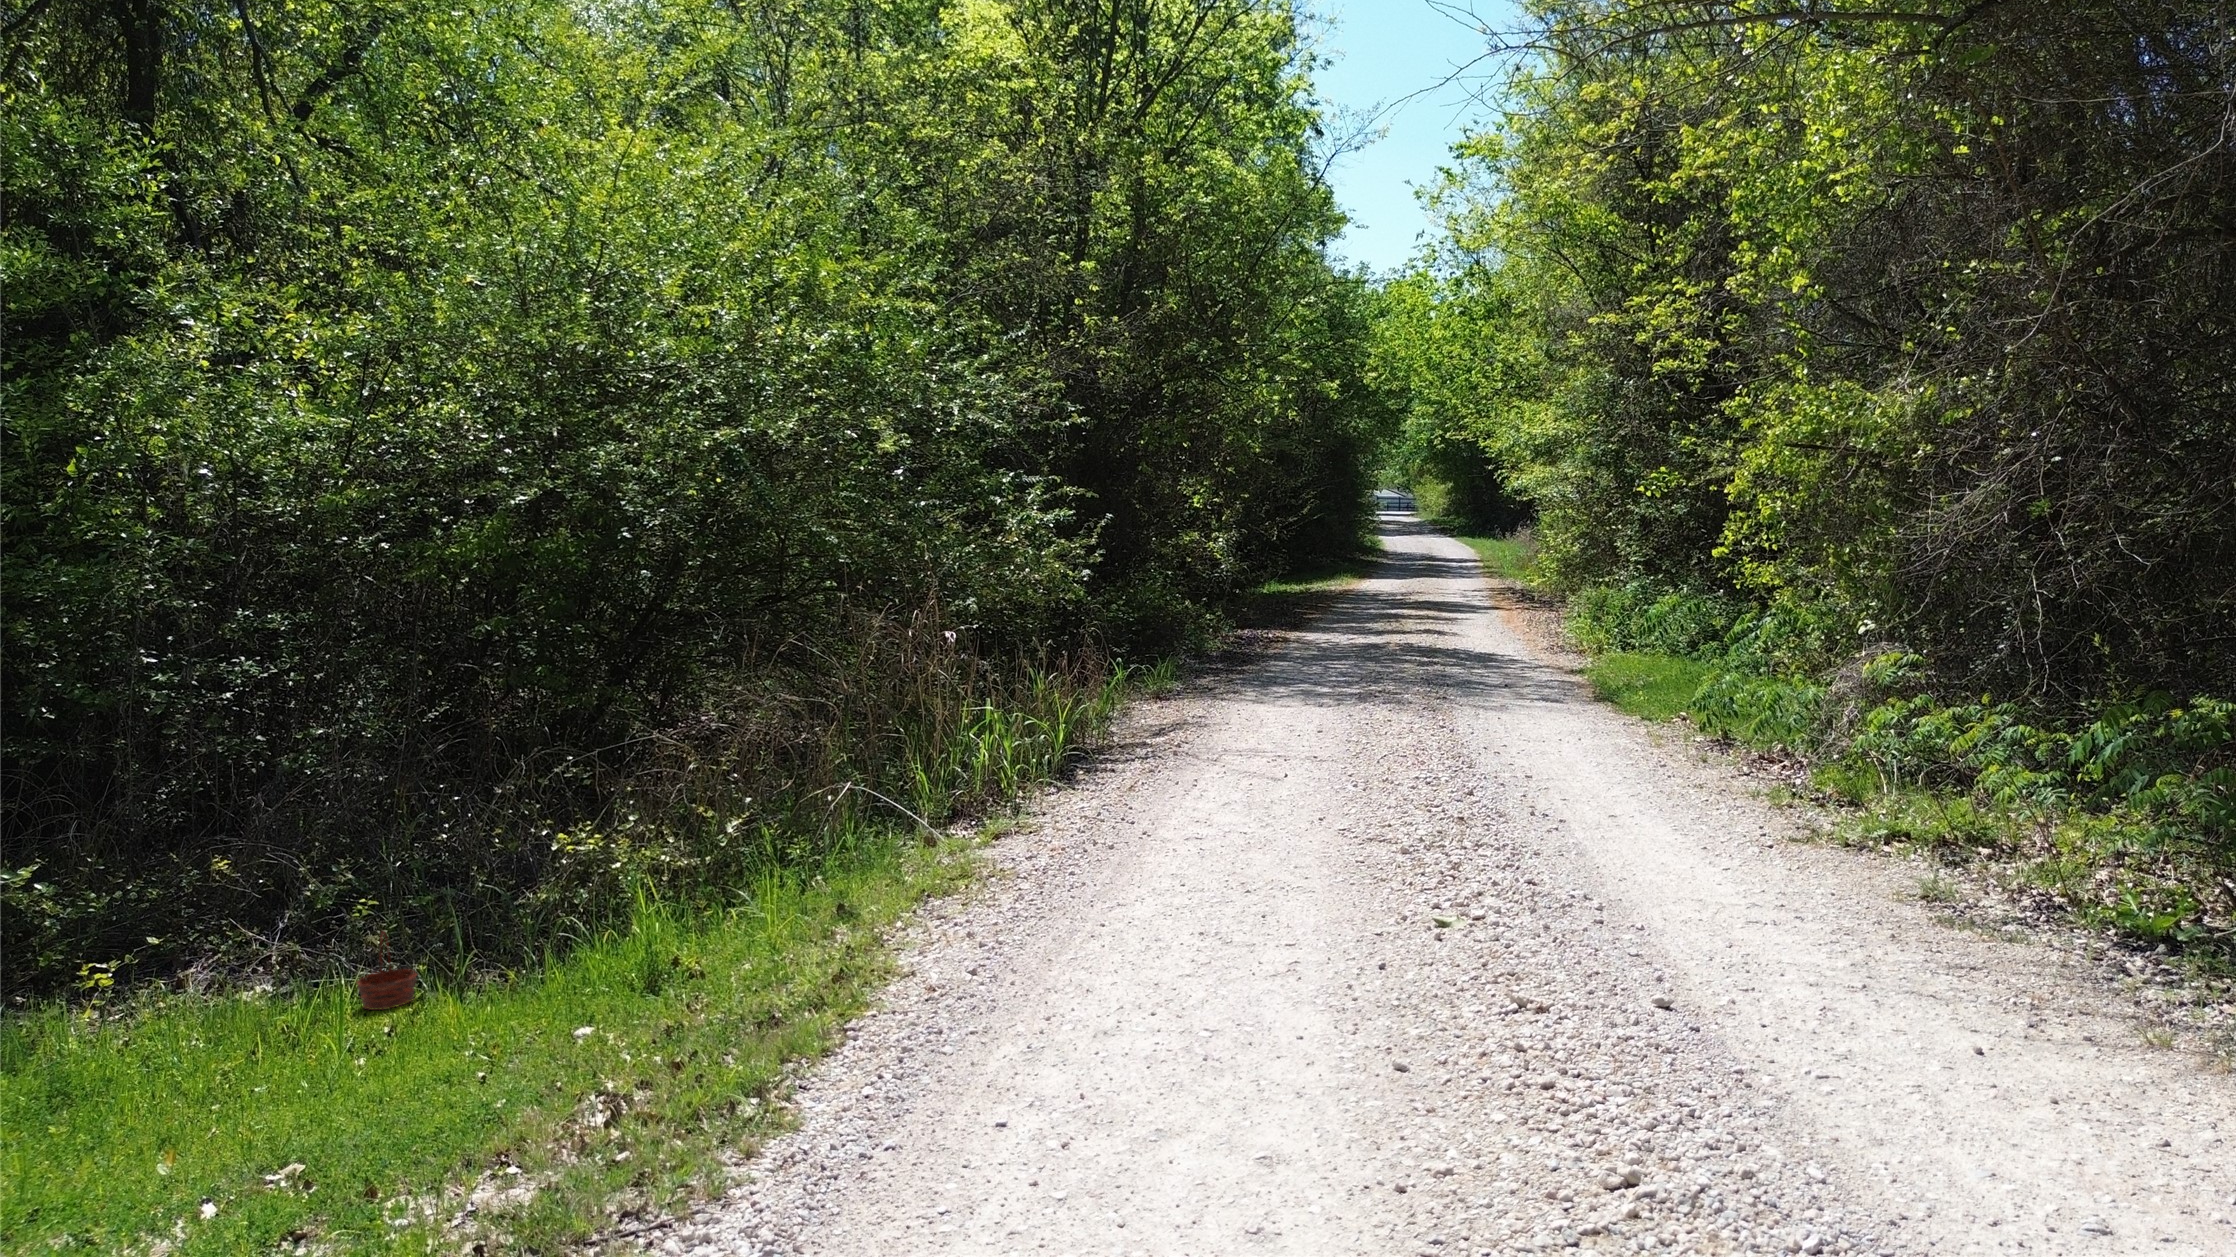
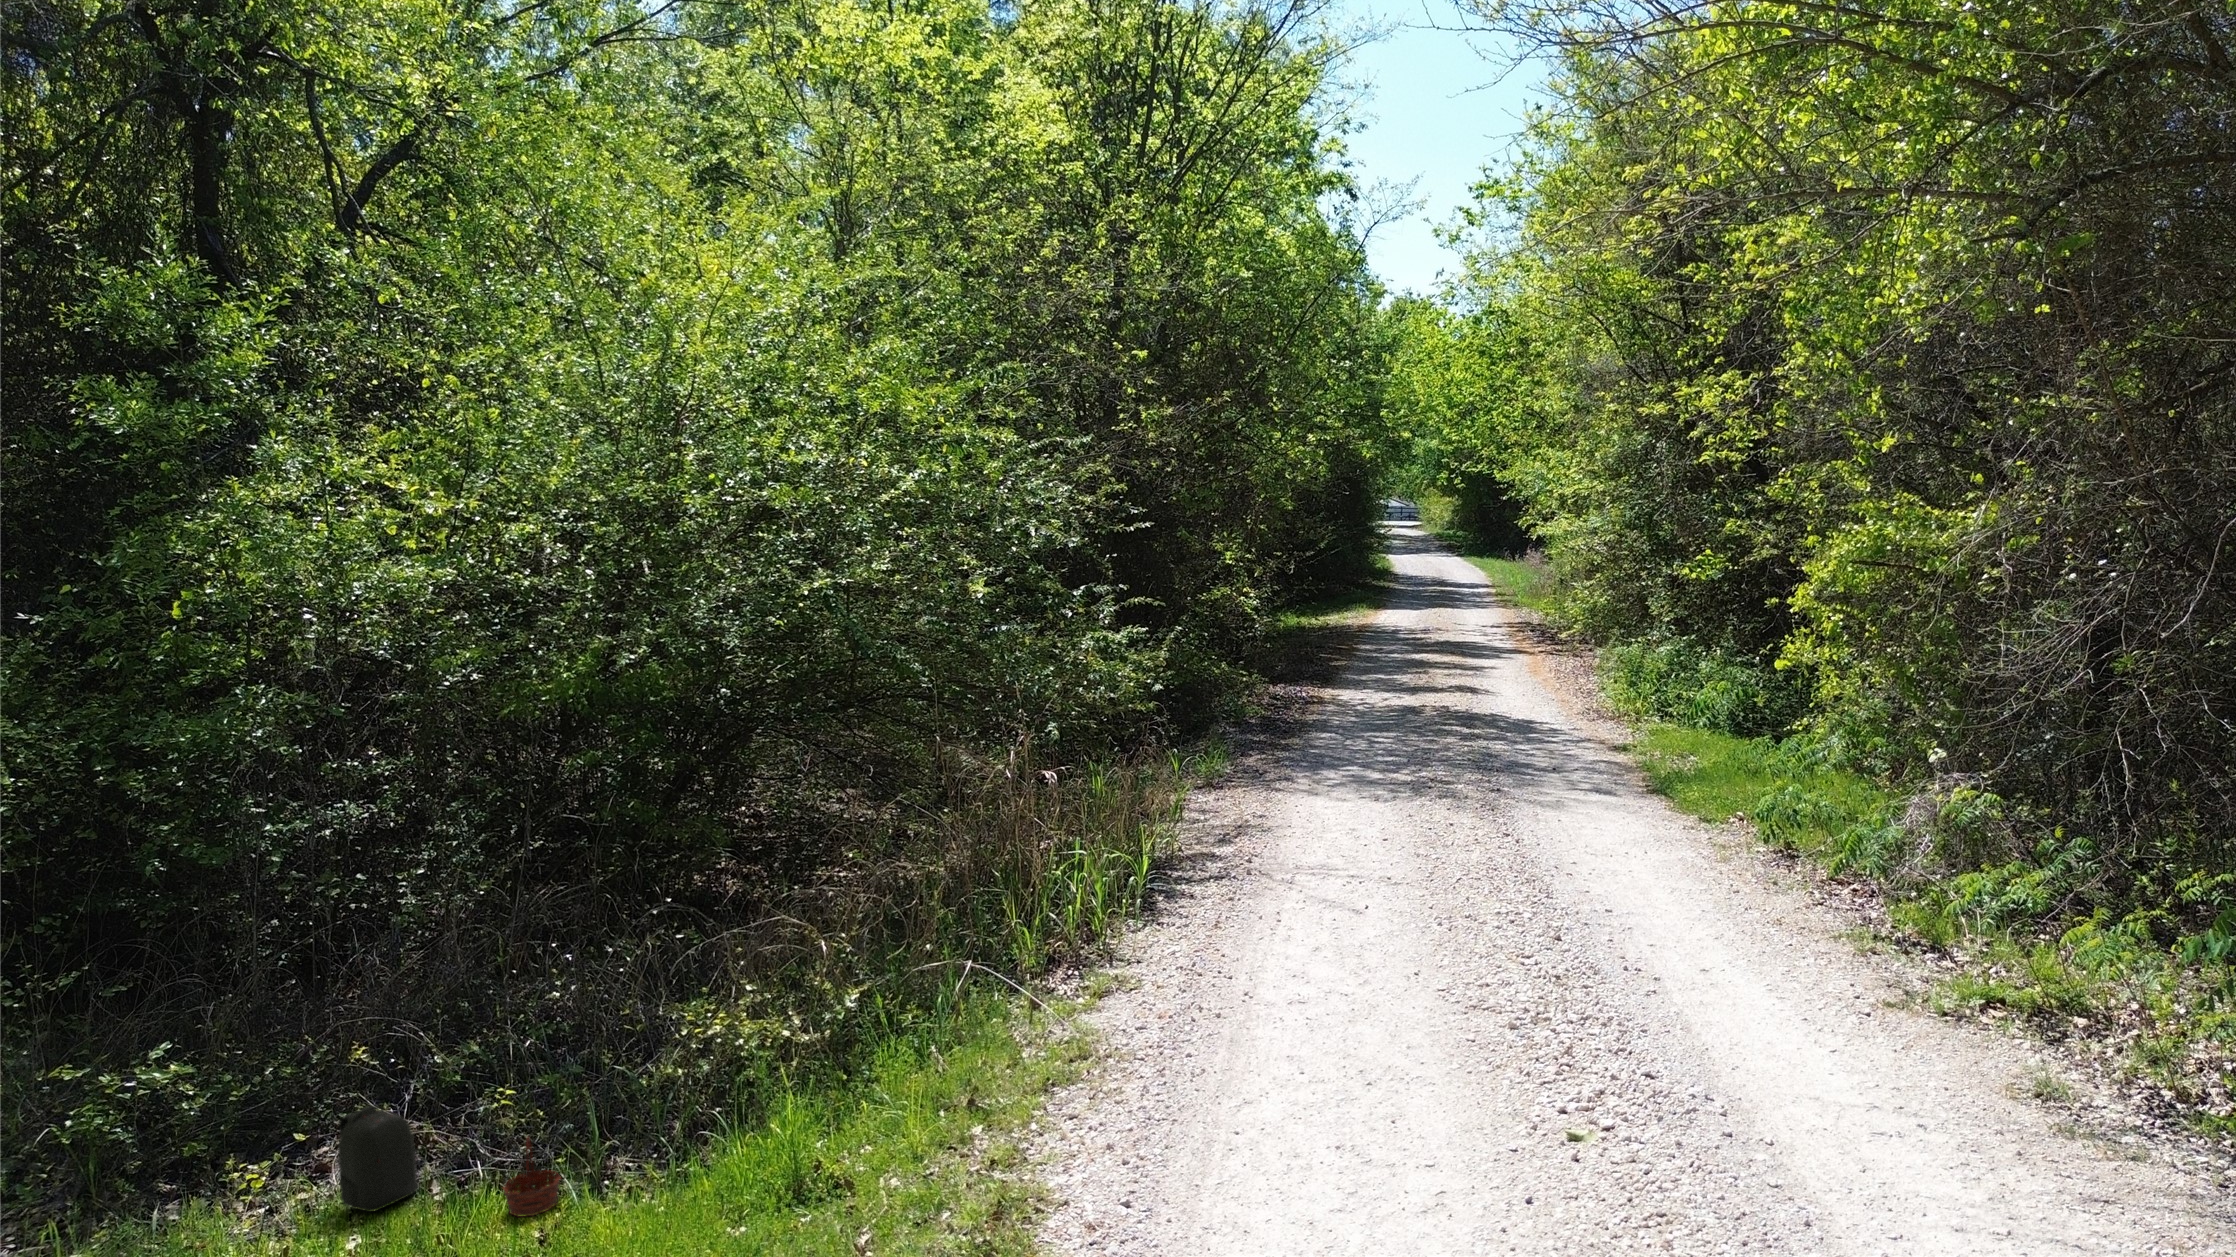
backpack: none [195,908,278,1012] -> present [338,1106,418,1212]

